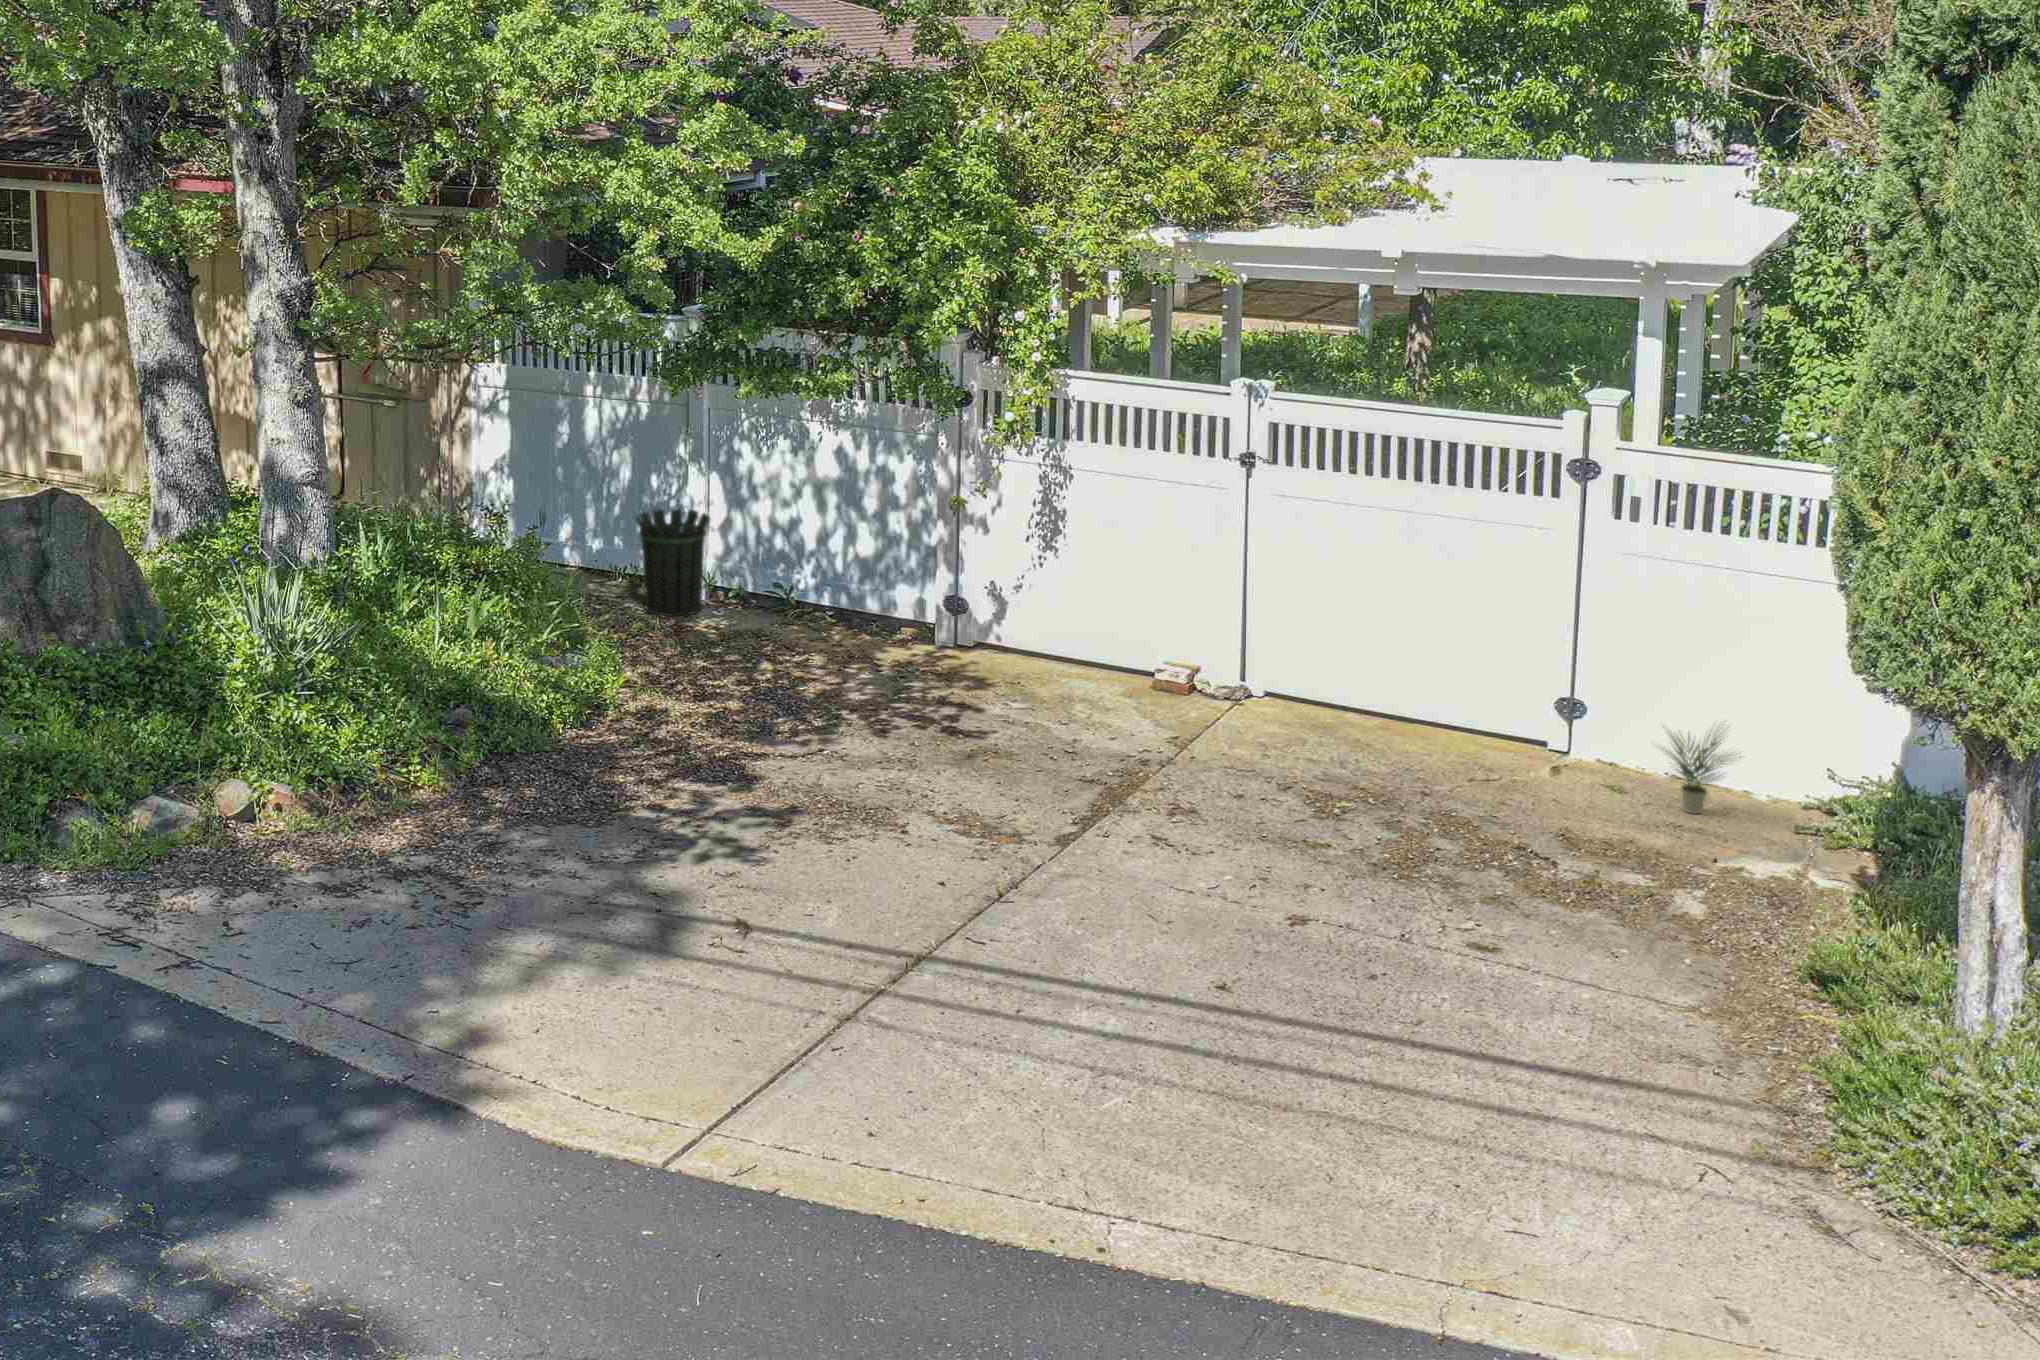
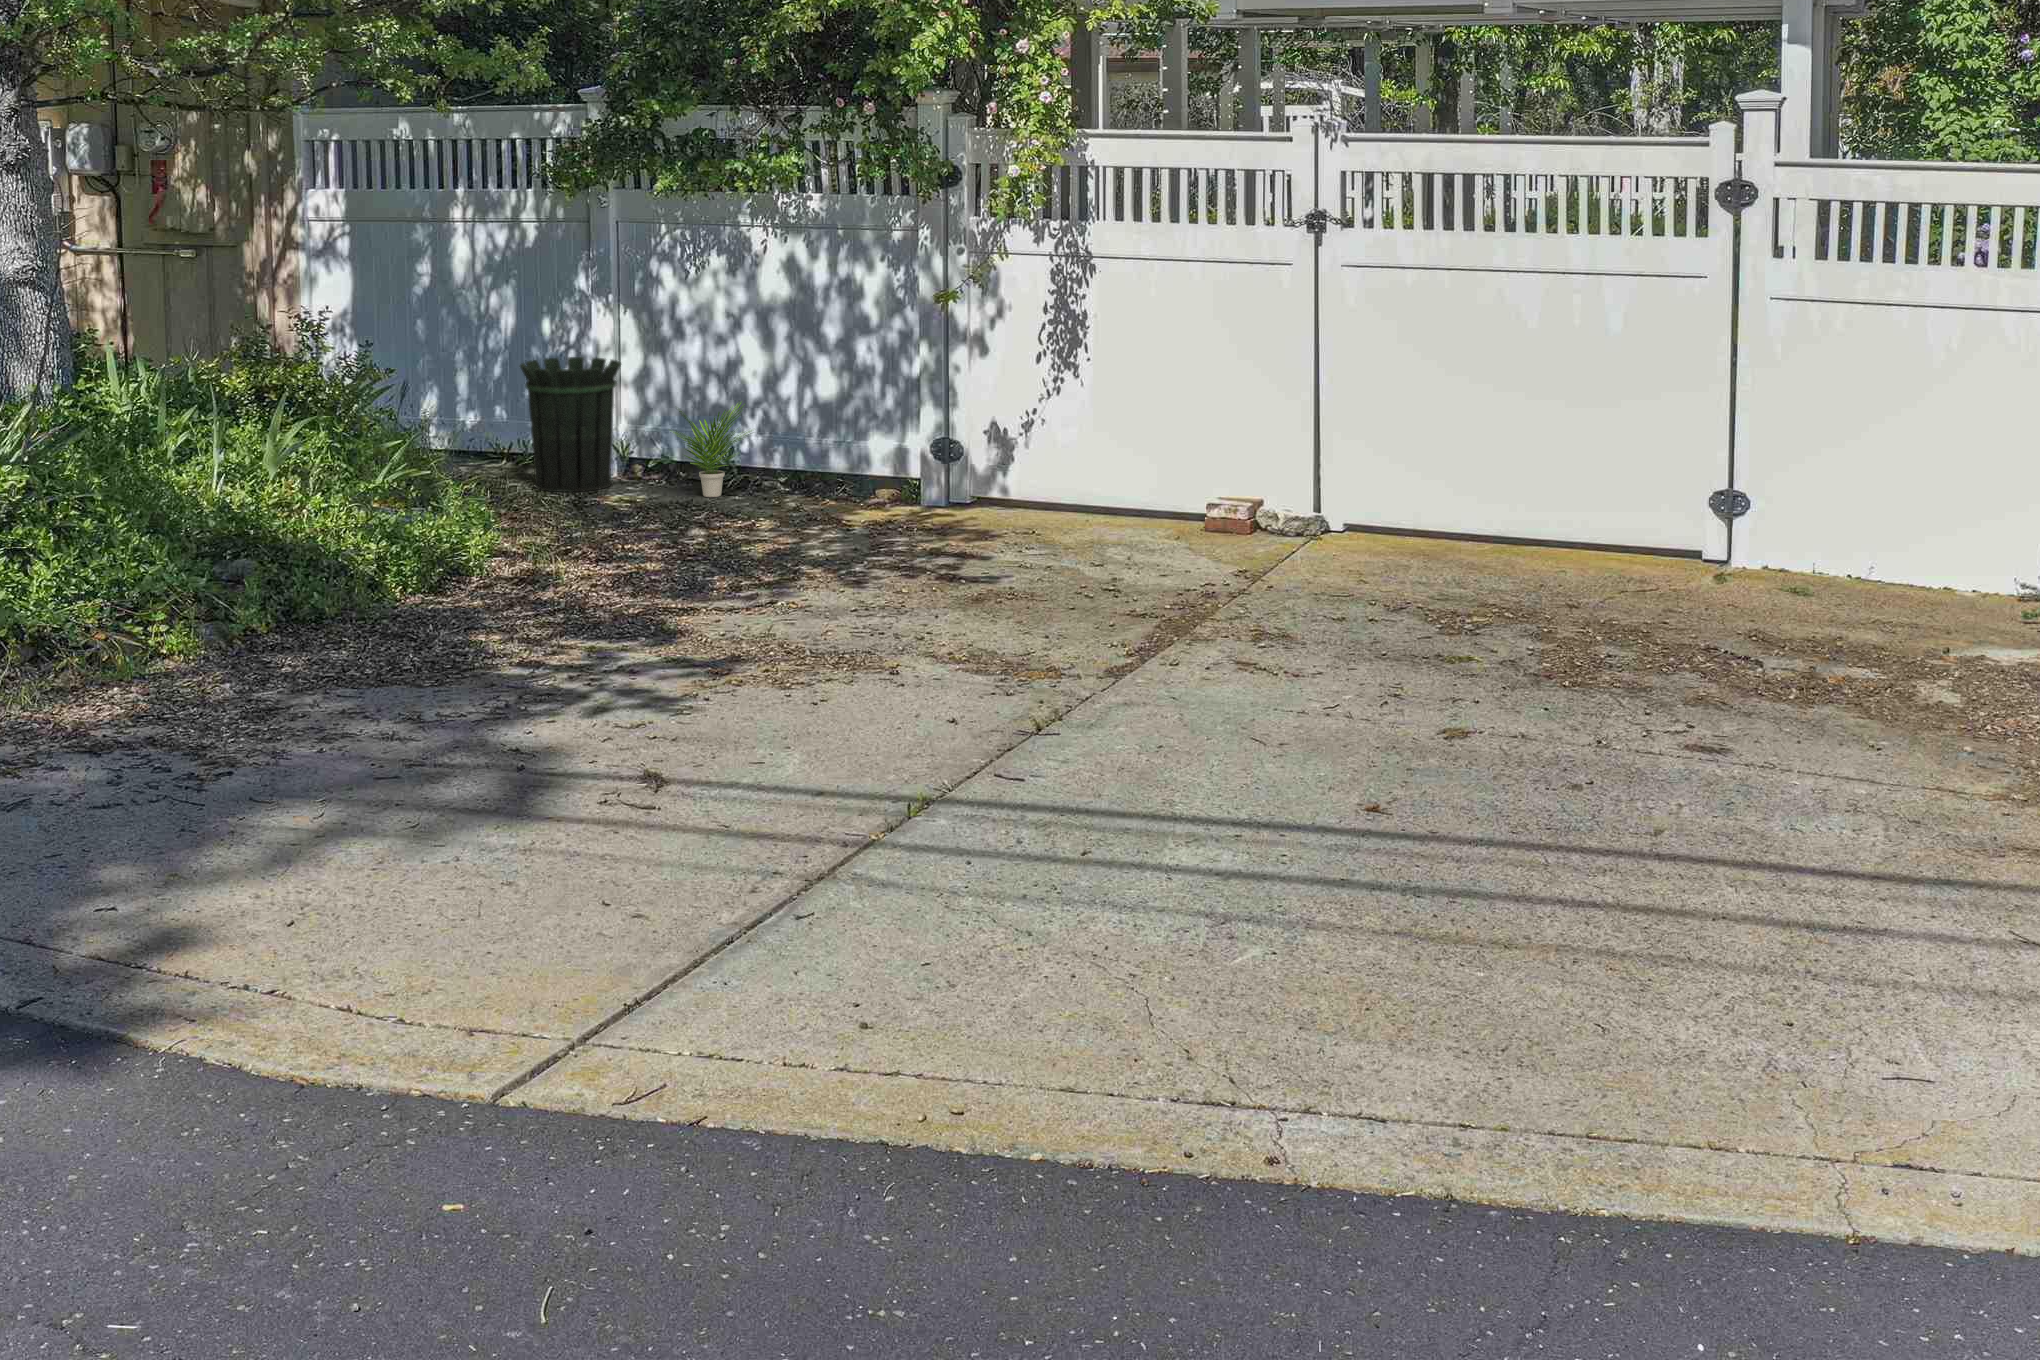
potted plant: present [1663,730,1741,814] -> present [673,403,751,497]

